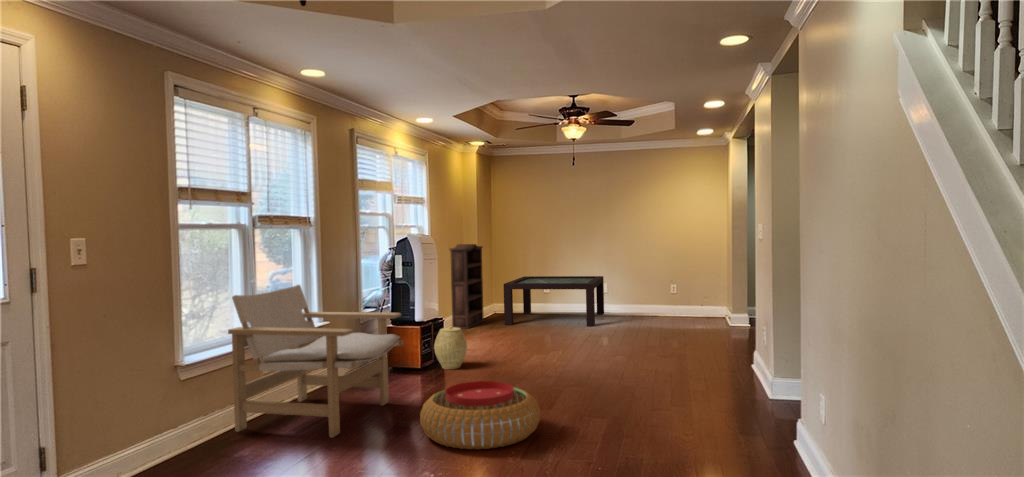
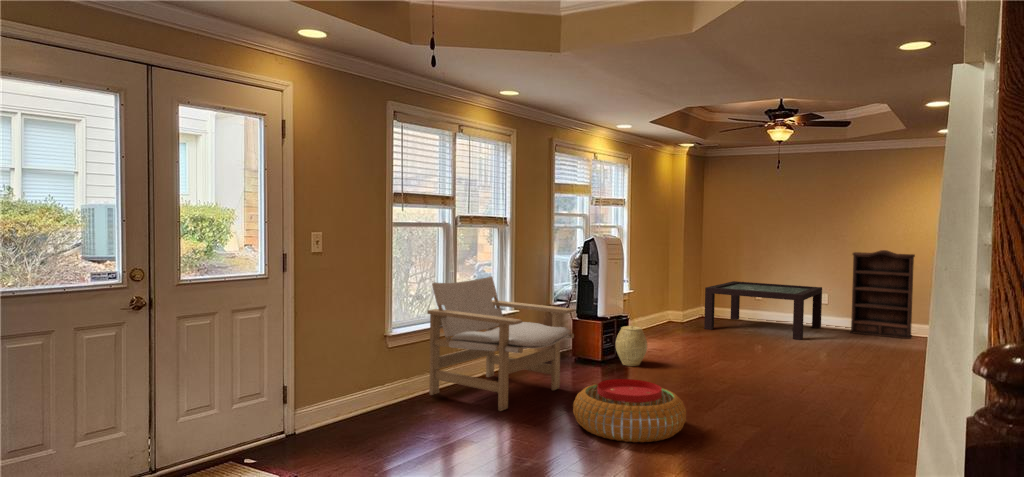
bookshelf: present [450,244,484,329] -> present [850,250,915,339]

